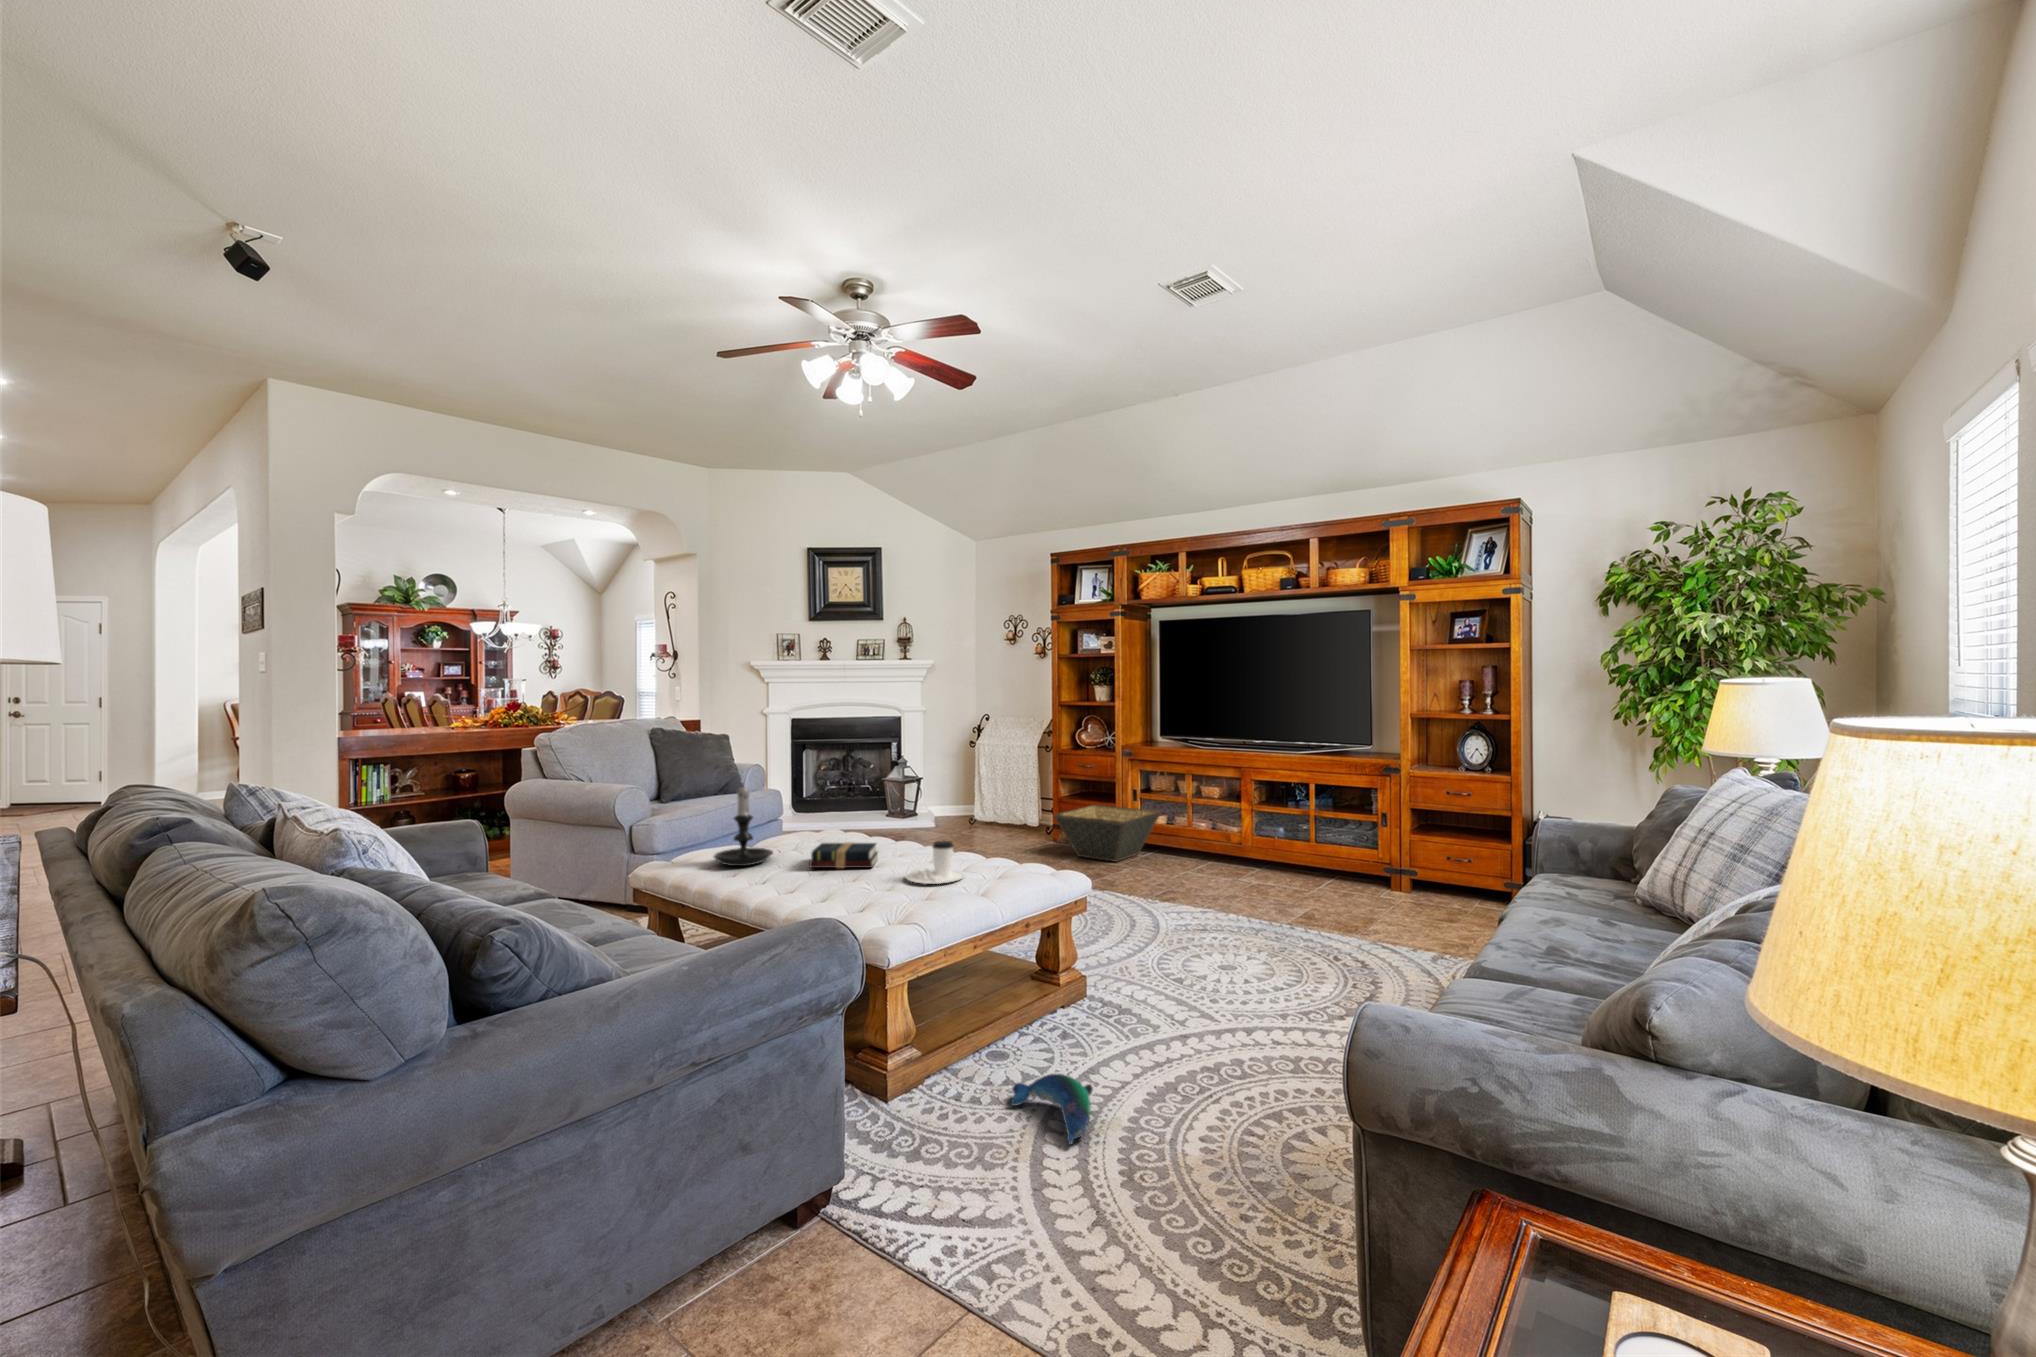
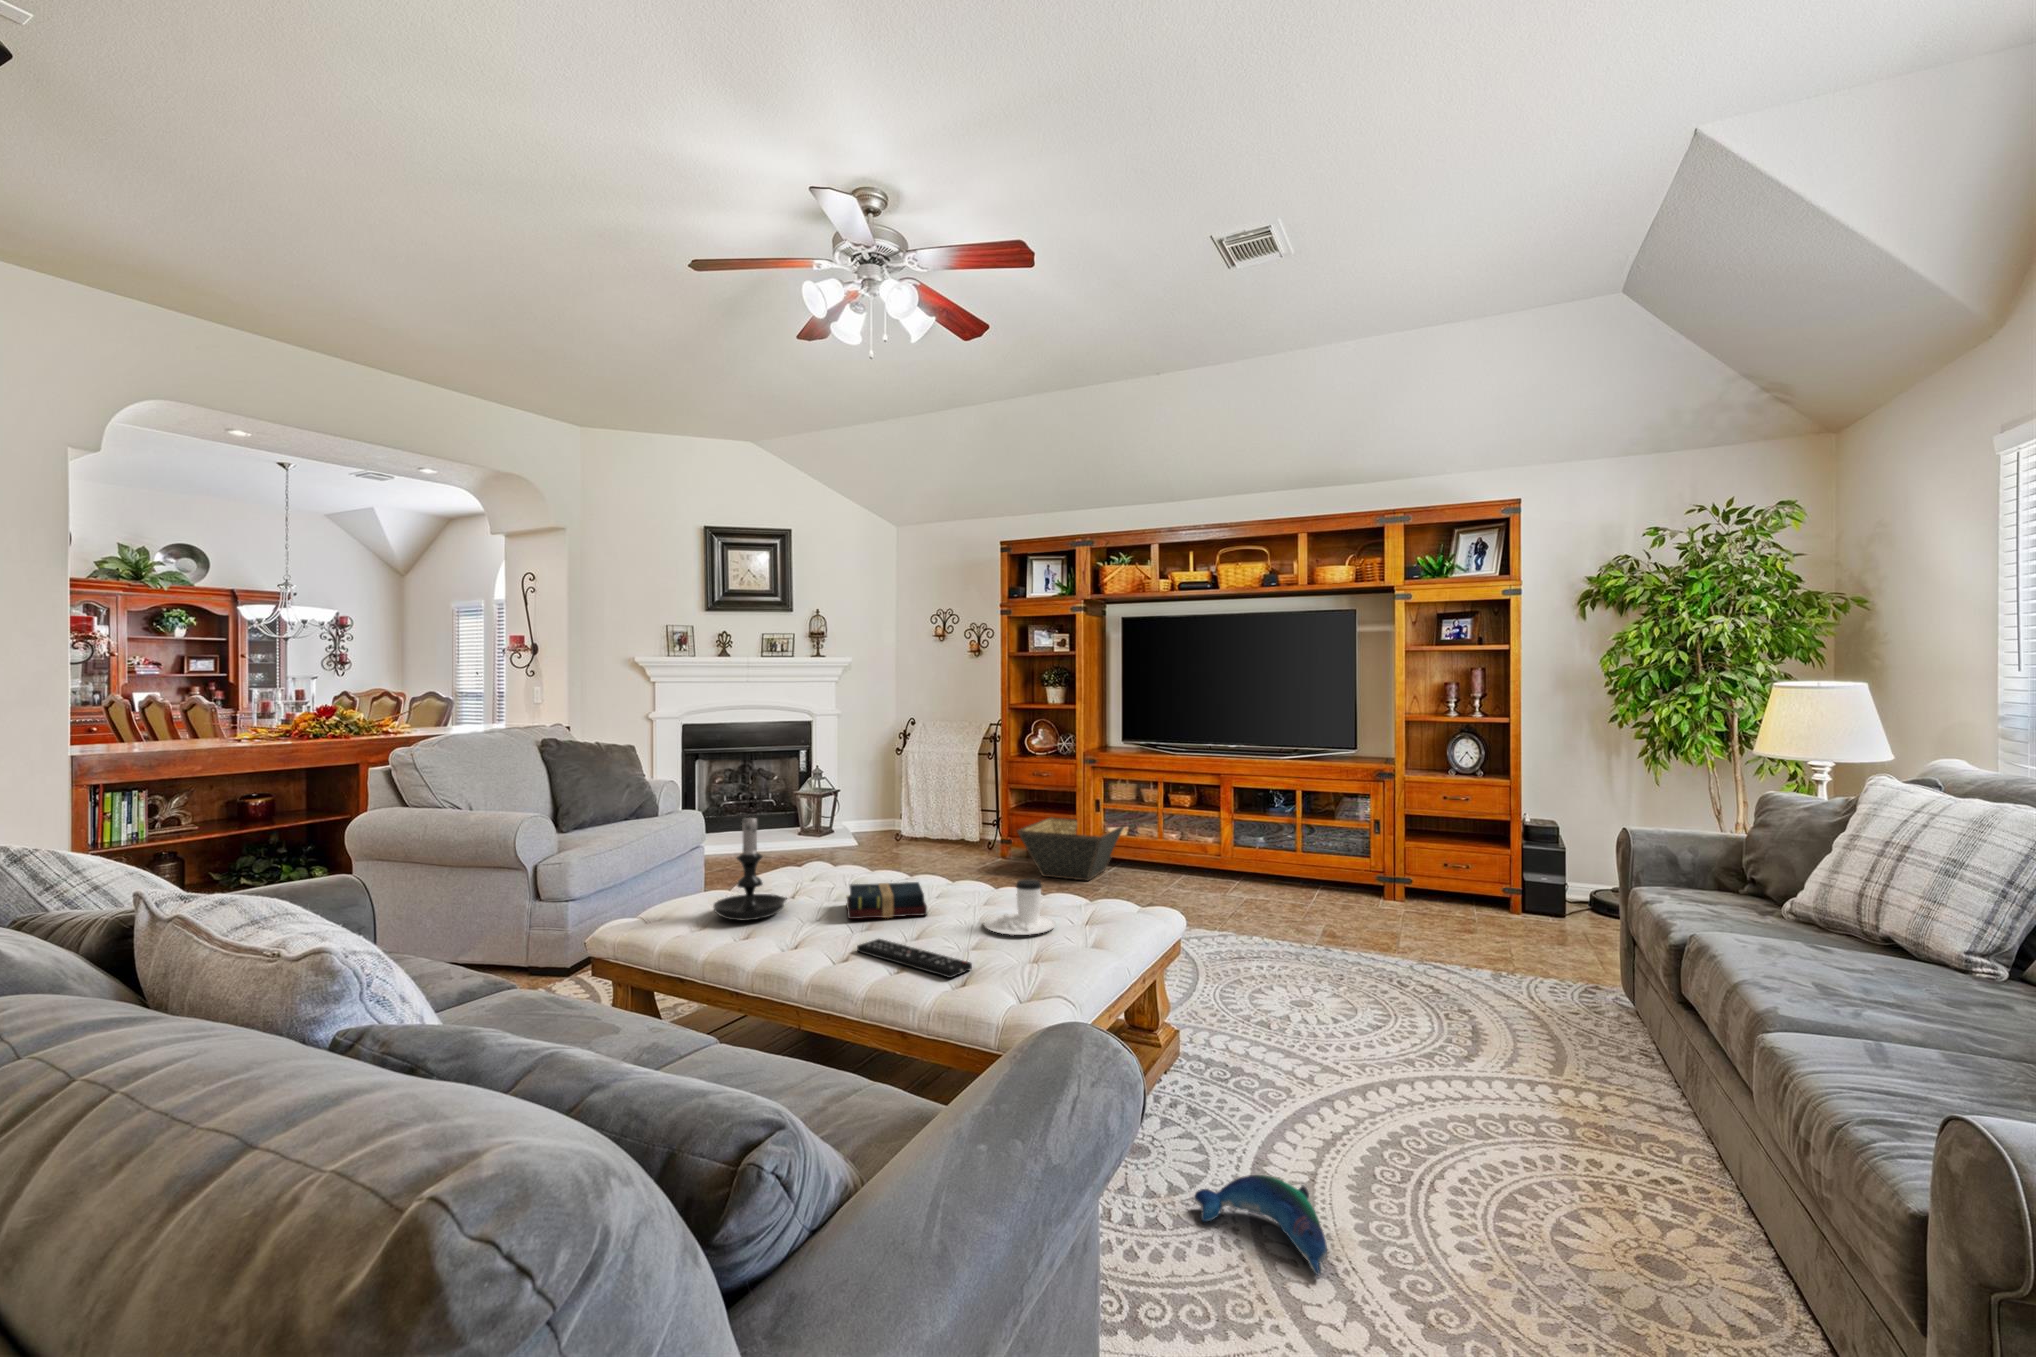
remote control: none [797,881,867,909] -> present [857,939,972,978]

